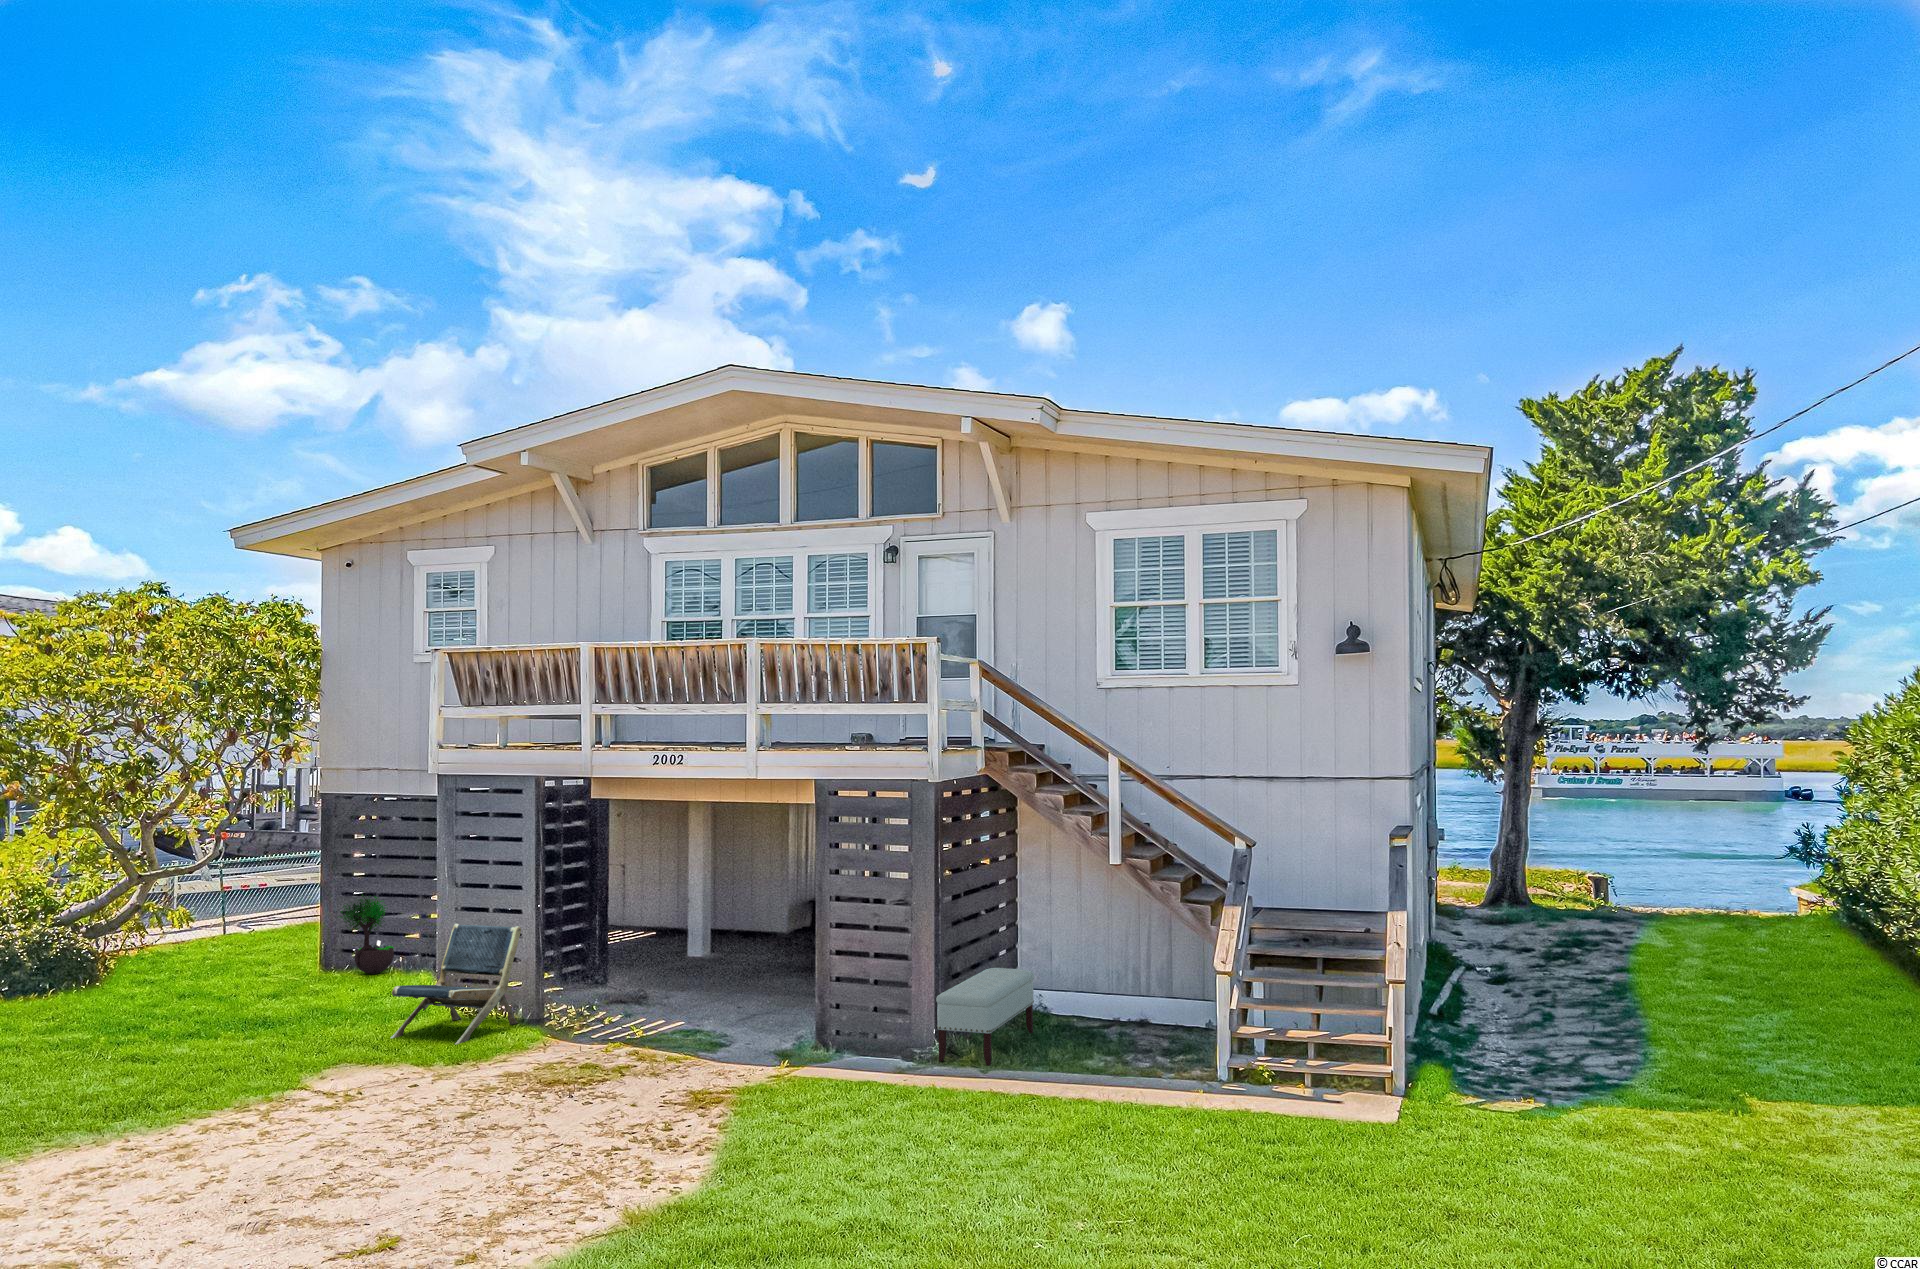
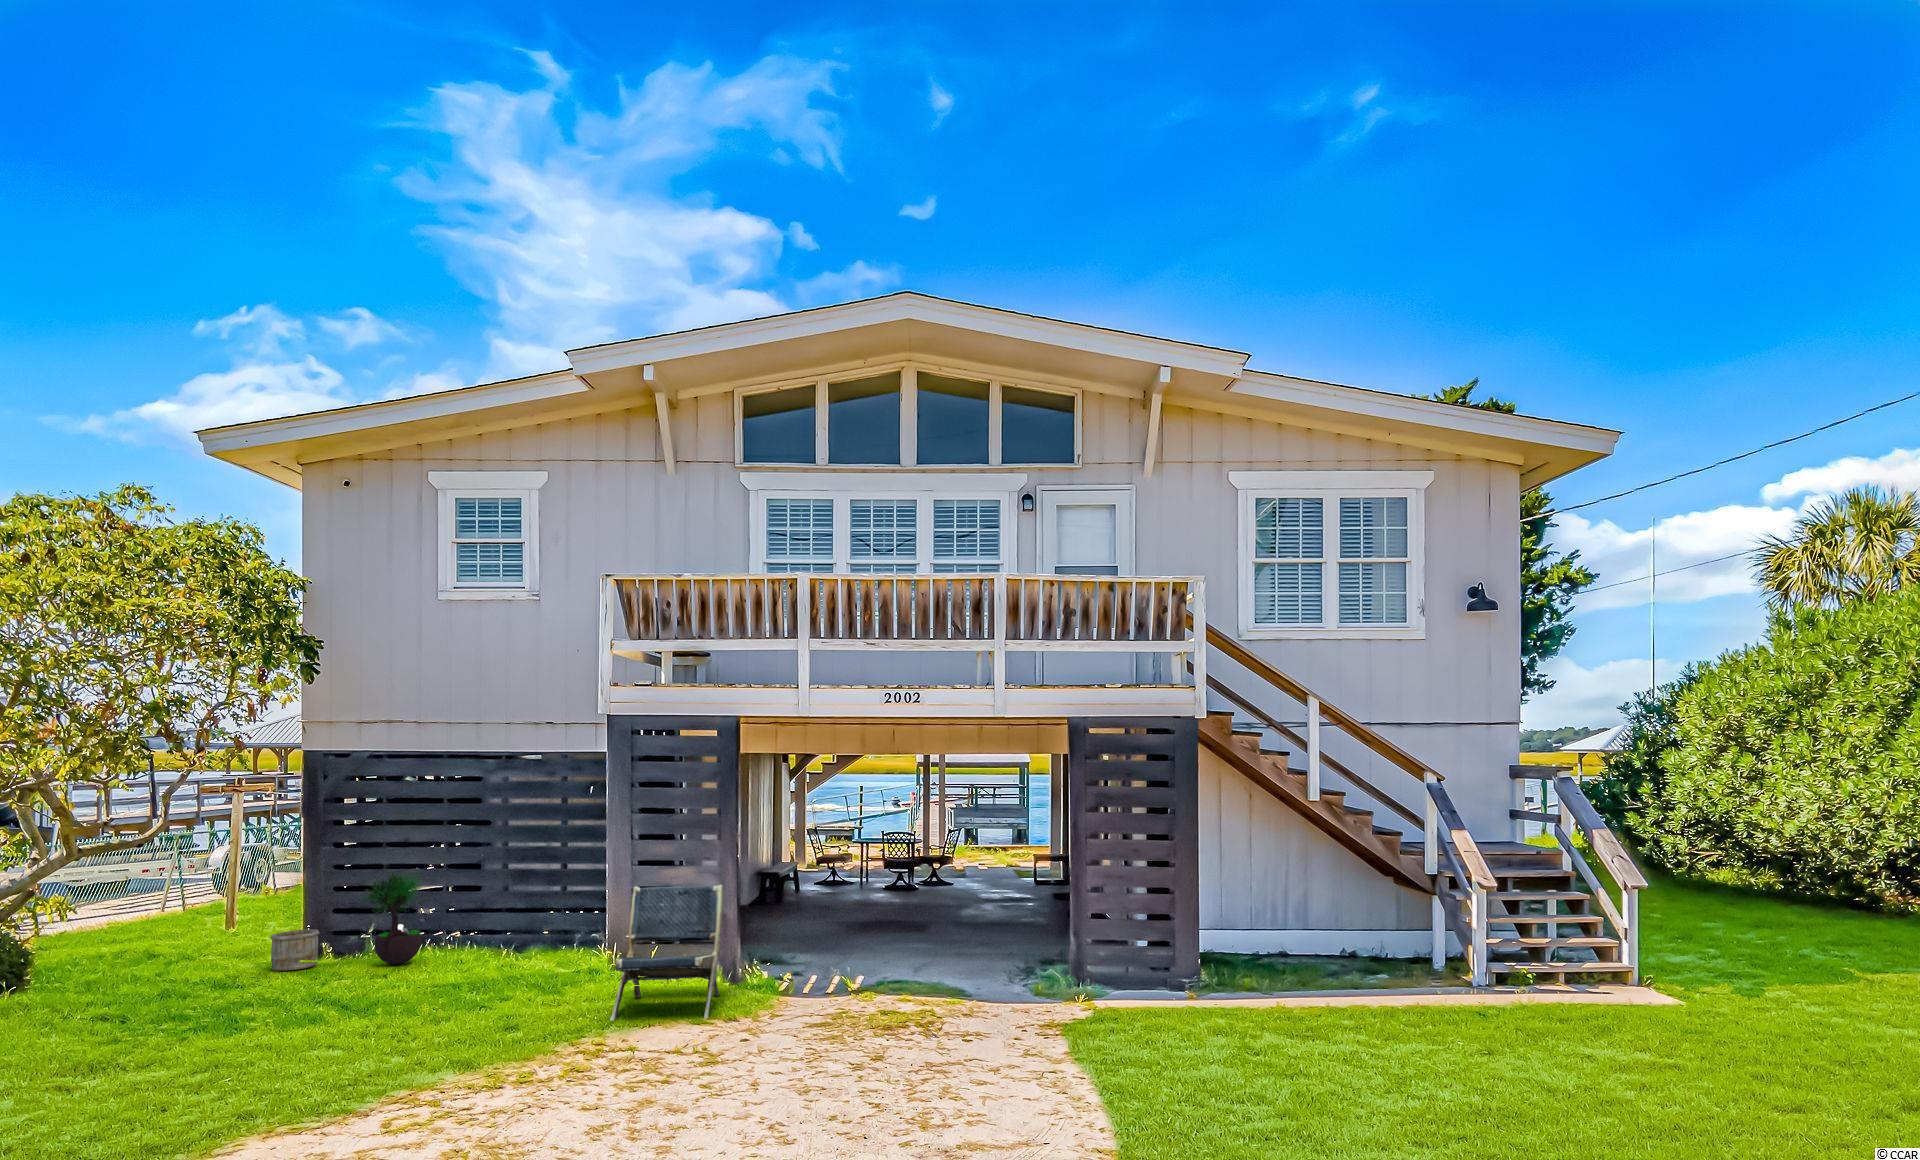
wooden bucket: none [285,940,326,972] -> present [270,929,319,971]
bench: present [936,968,1034,1066] -> none [1189,899,1276,987]

